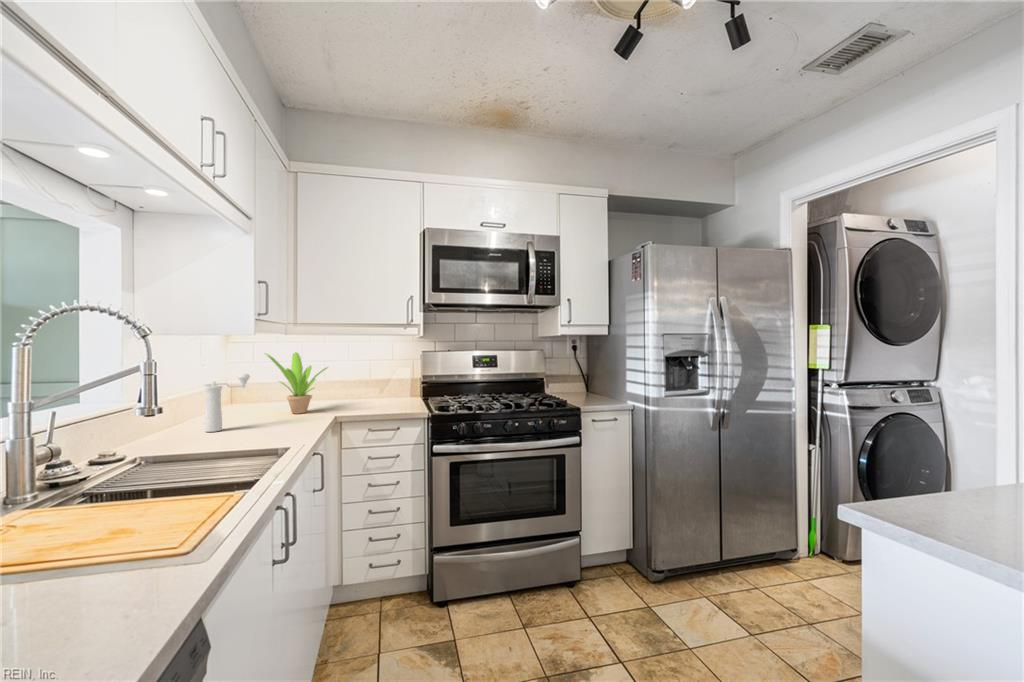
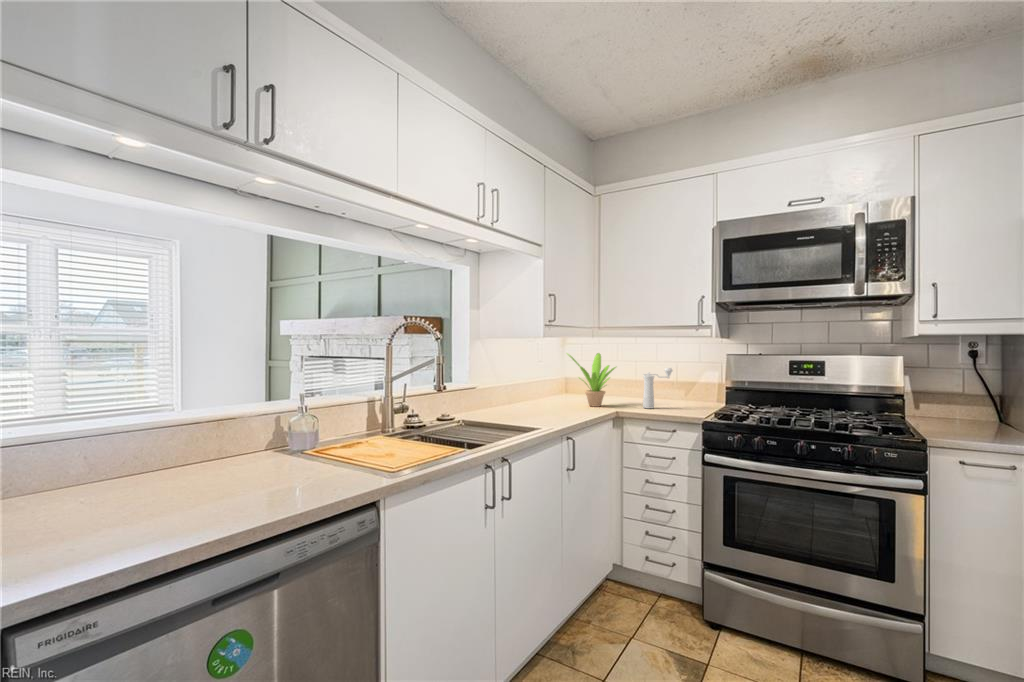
pepper mill: present [204,374,250,432] -> present [643,368,672,408]

